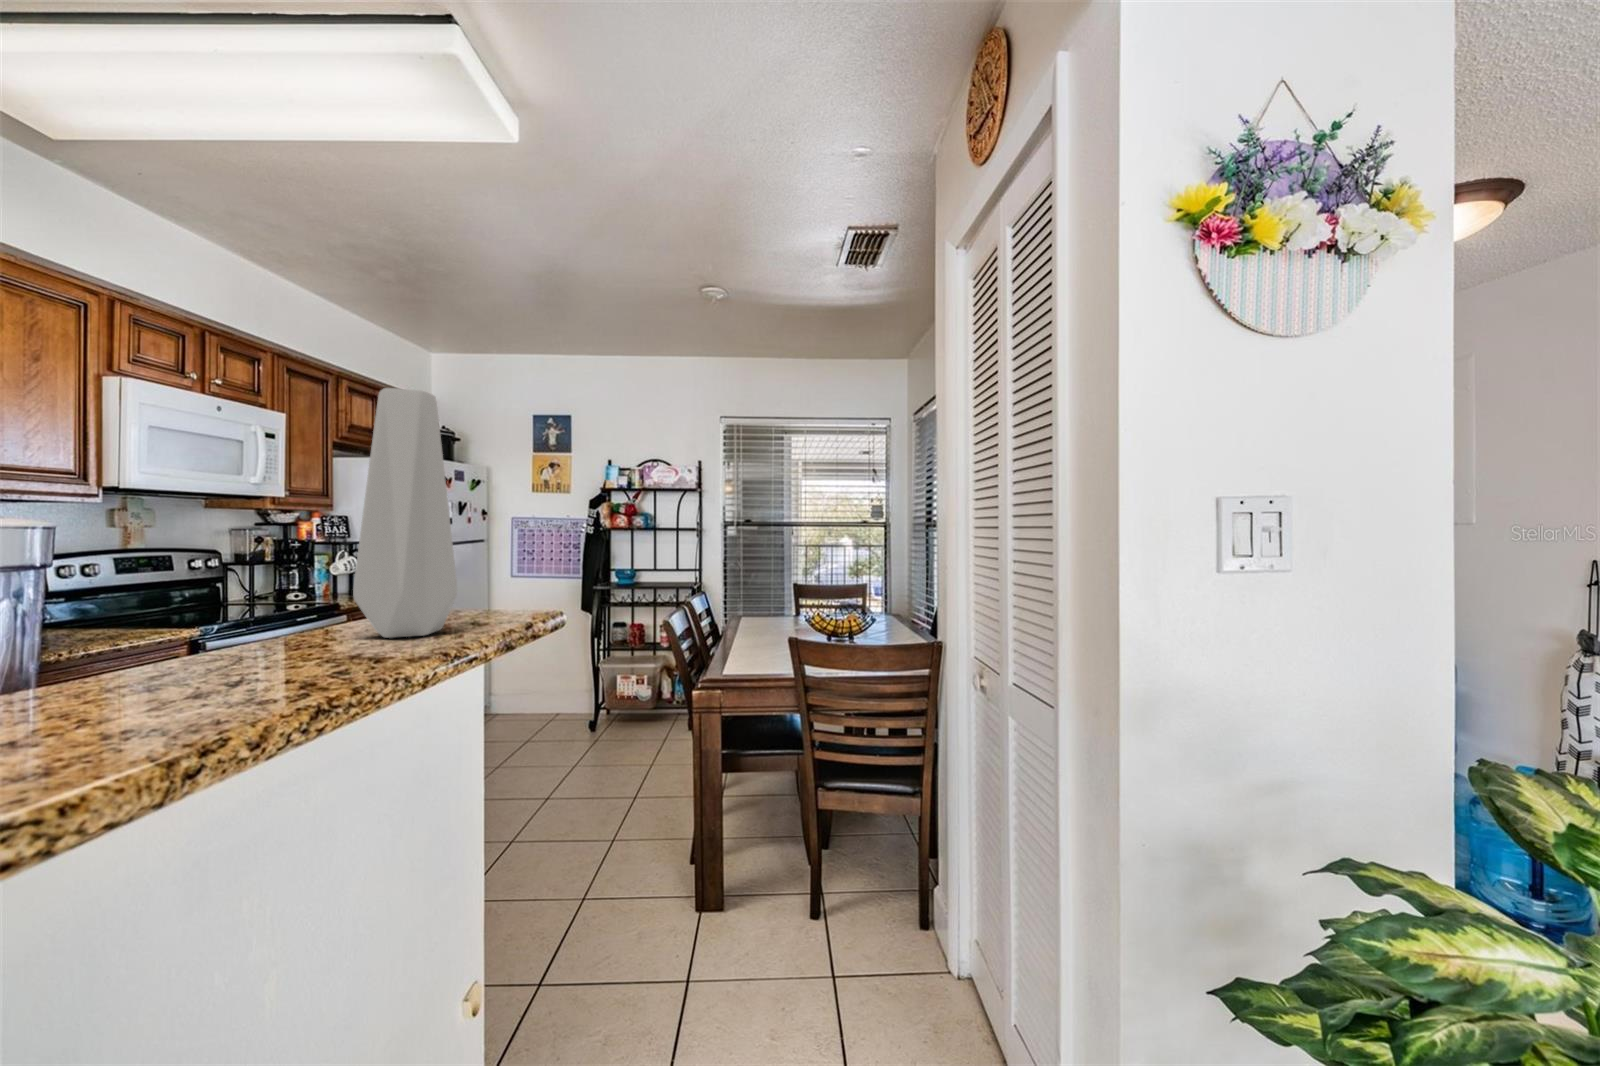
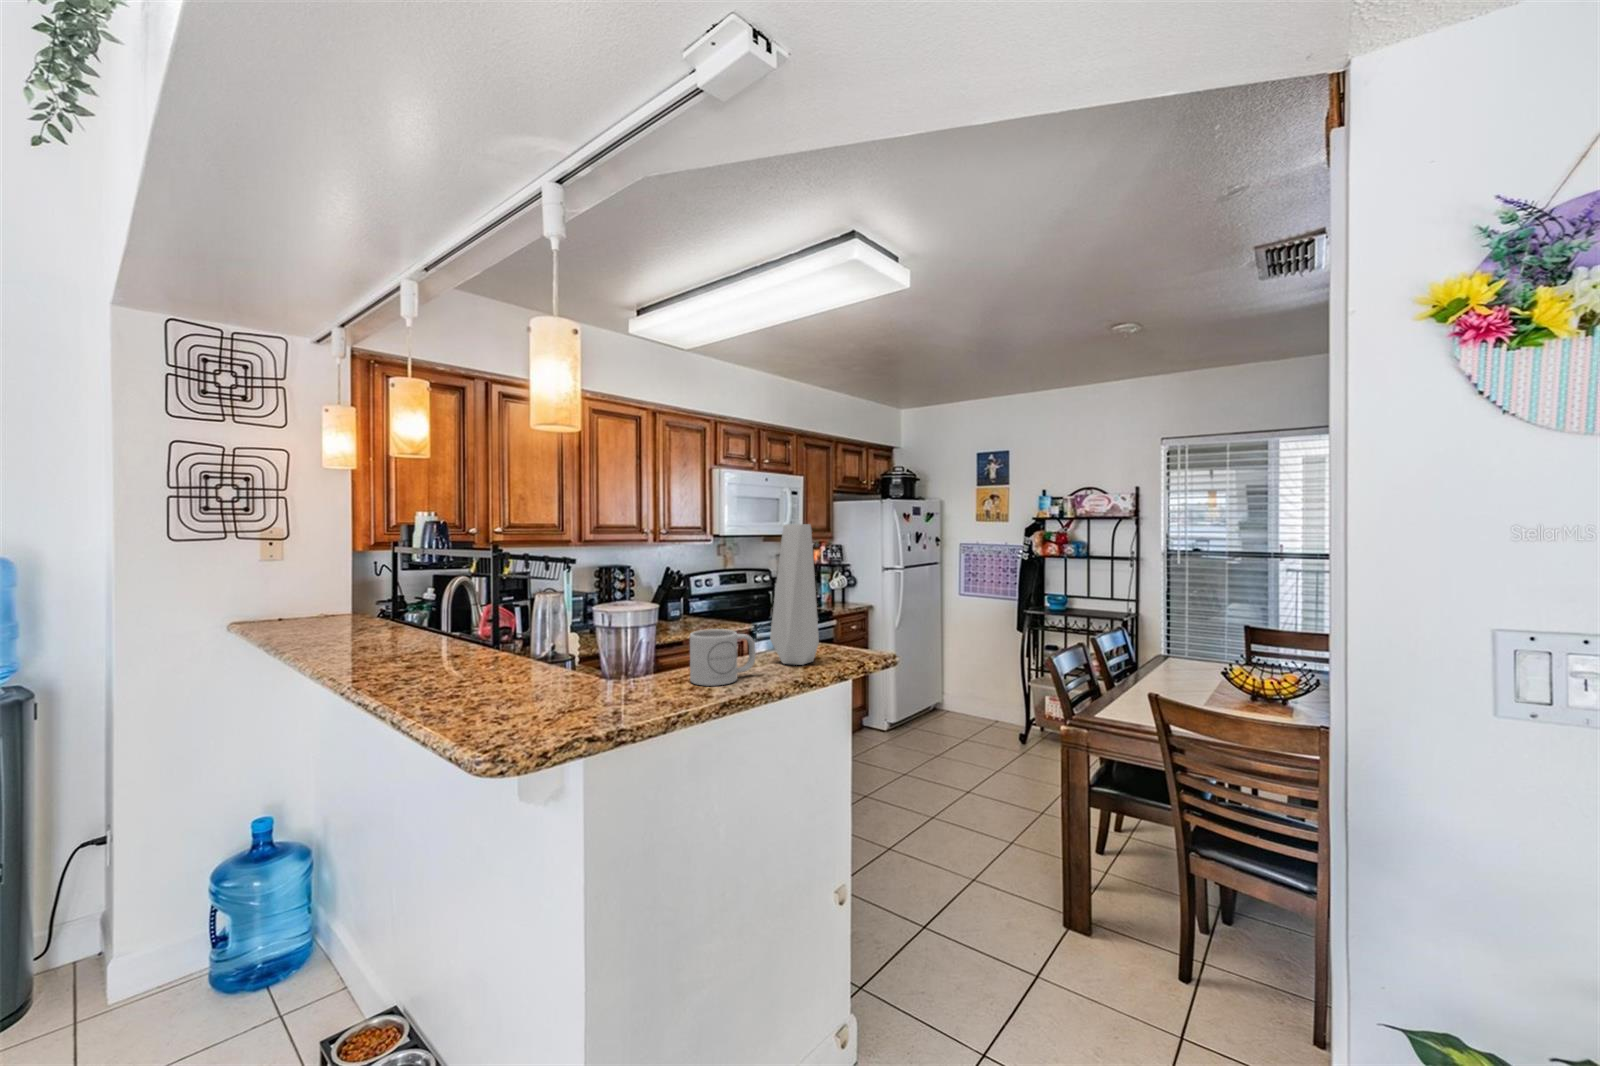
mug: none [177,571,345,688] -> present [690,629,756,686]

